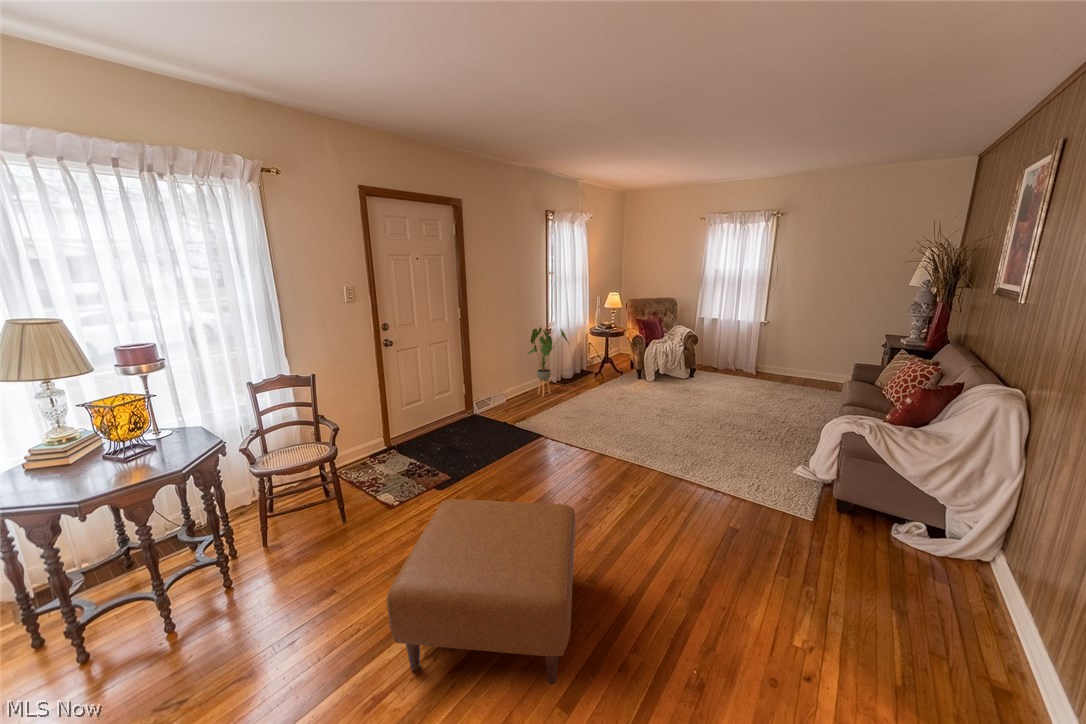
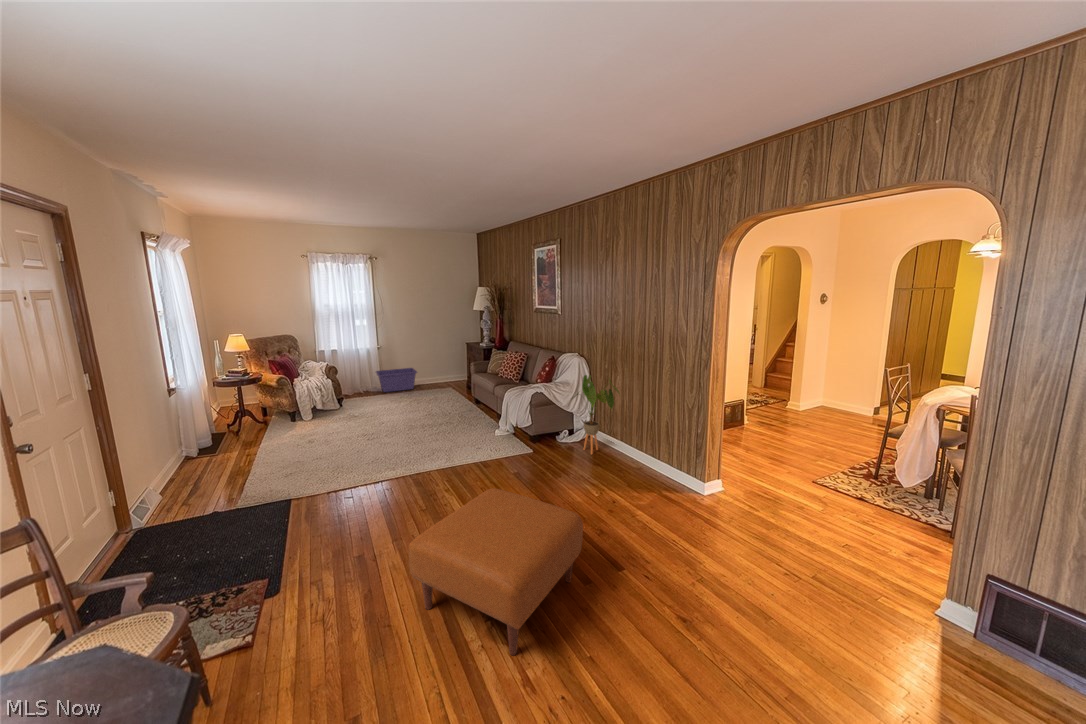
house plant: present [528,327,569,397] -> present [572,375,620,454]
storage bin: none [748,350,803,382] -> present [376,368,417,392]

